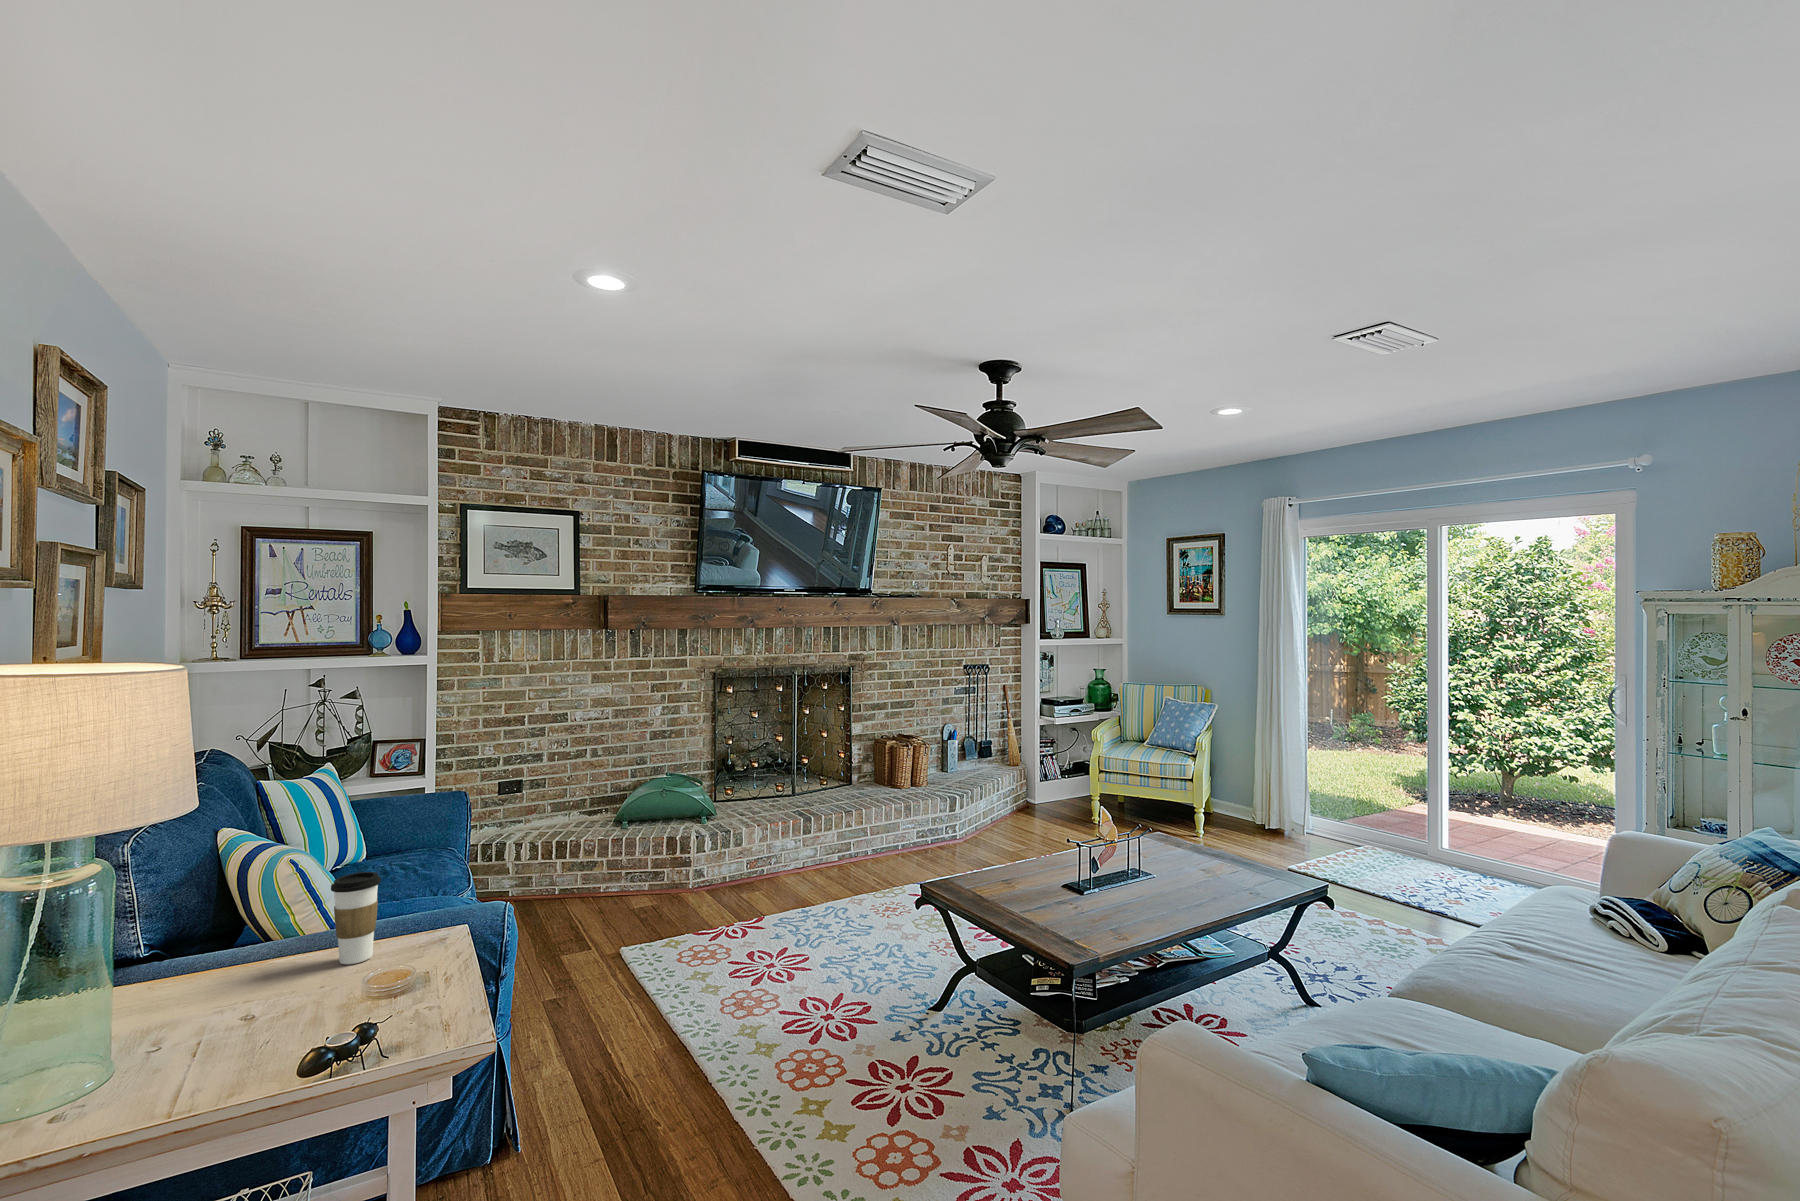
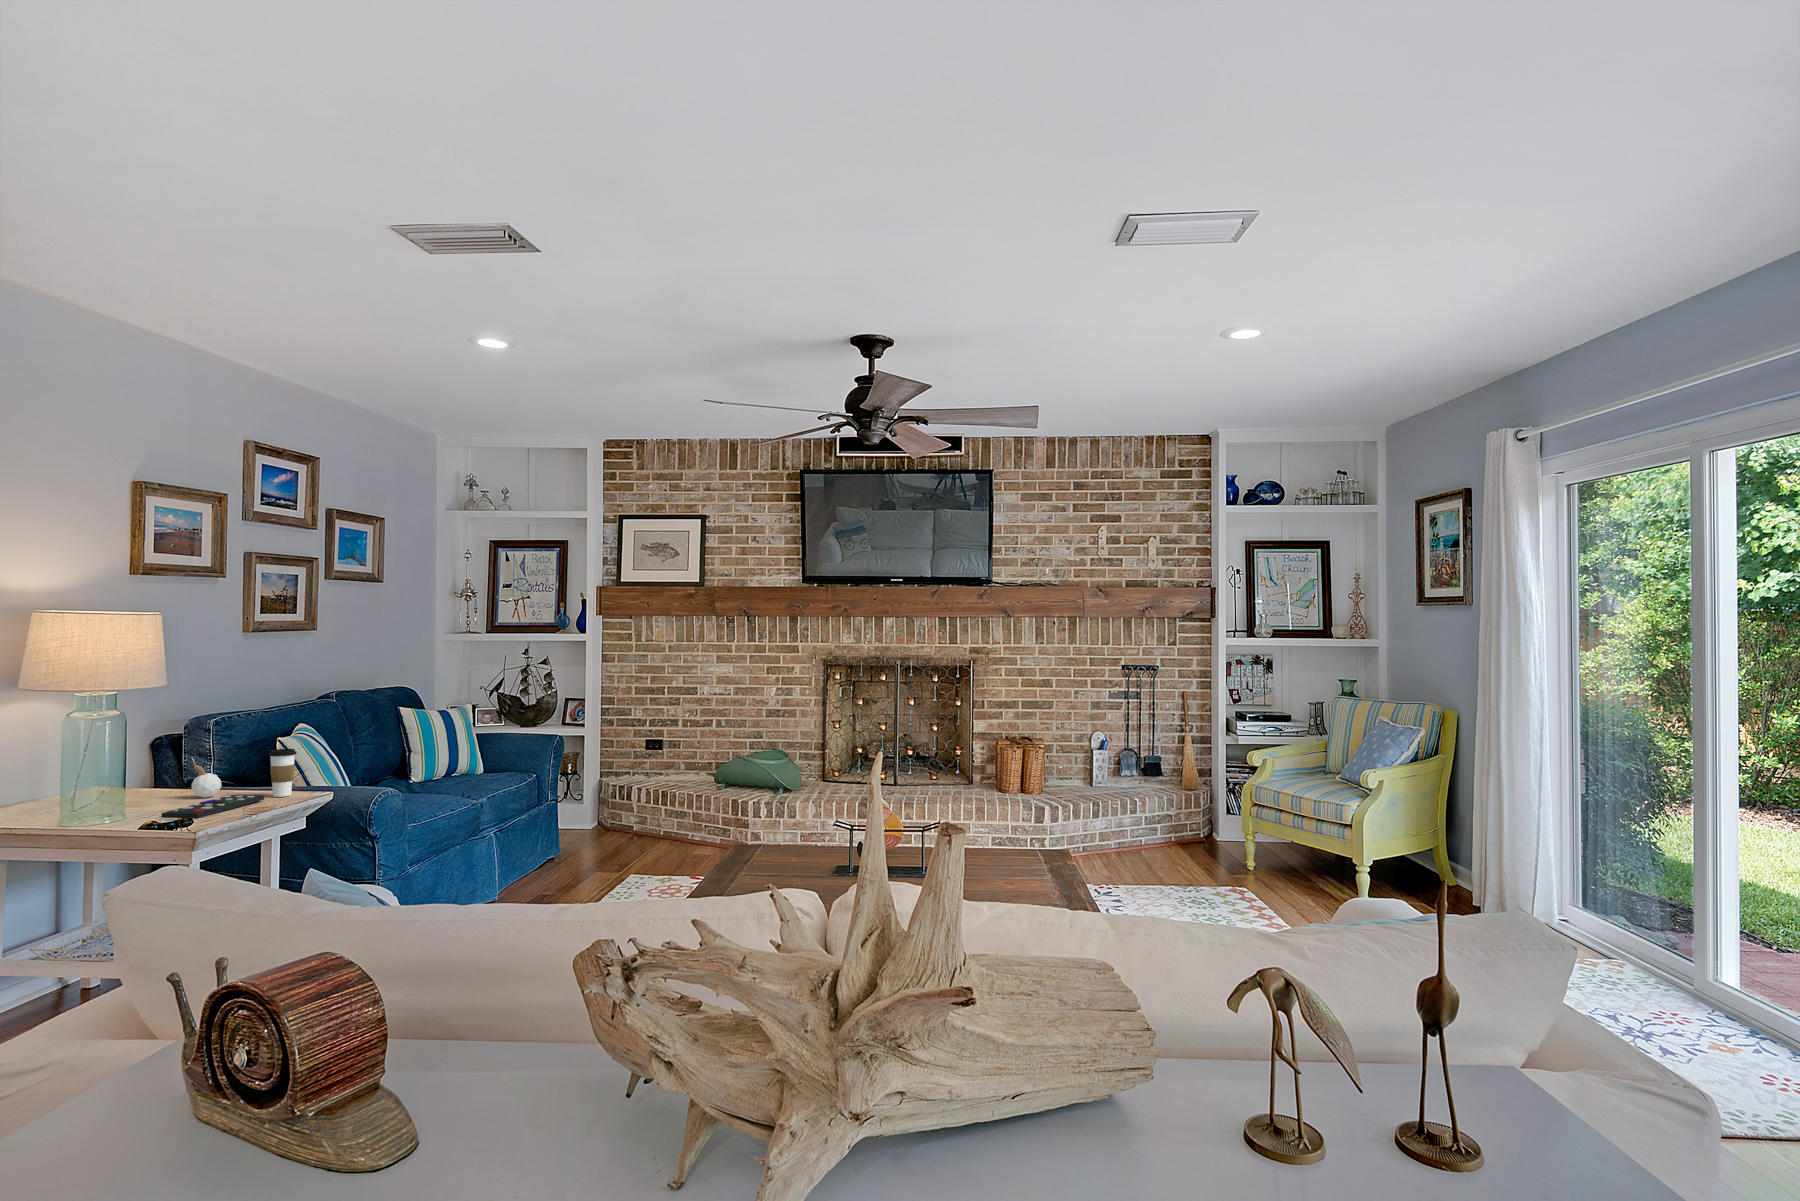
candle: none [171,927,232,1002] -> present [191,760,222,798]
remote control: none [273,965,364,1065] -> present [162,795,264,818]

